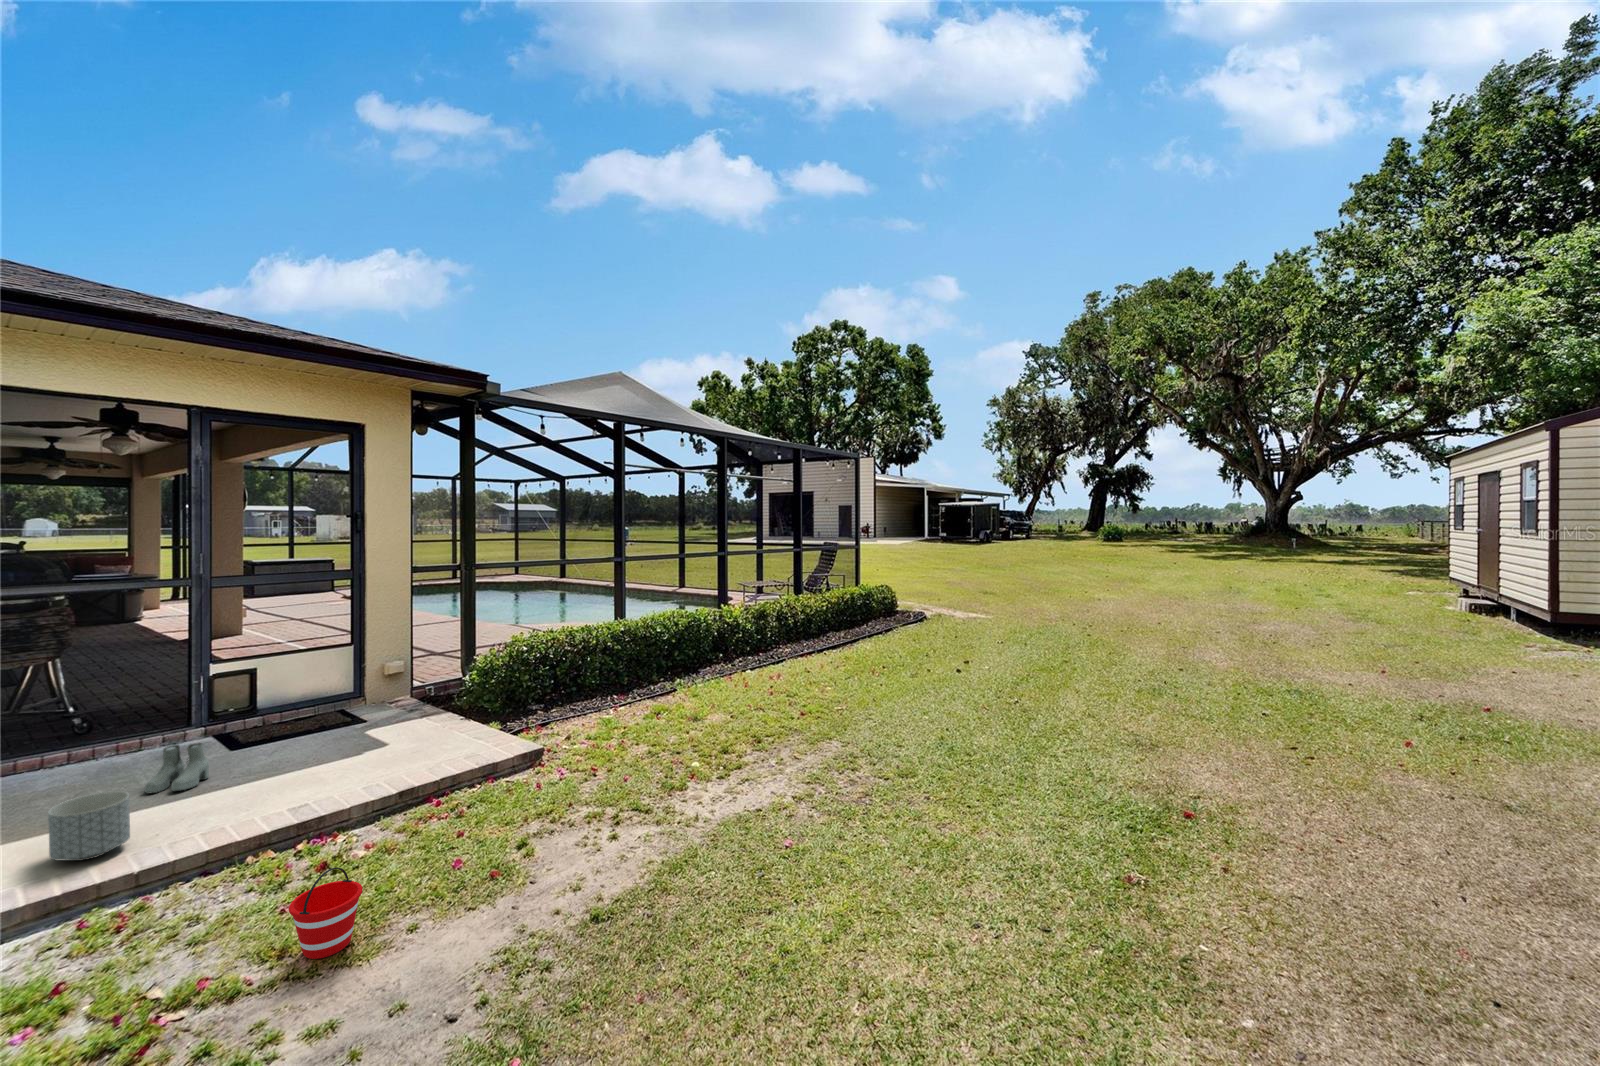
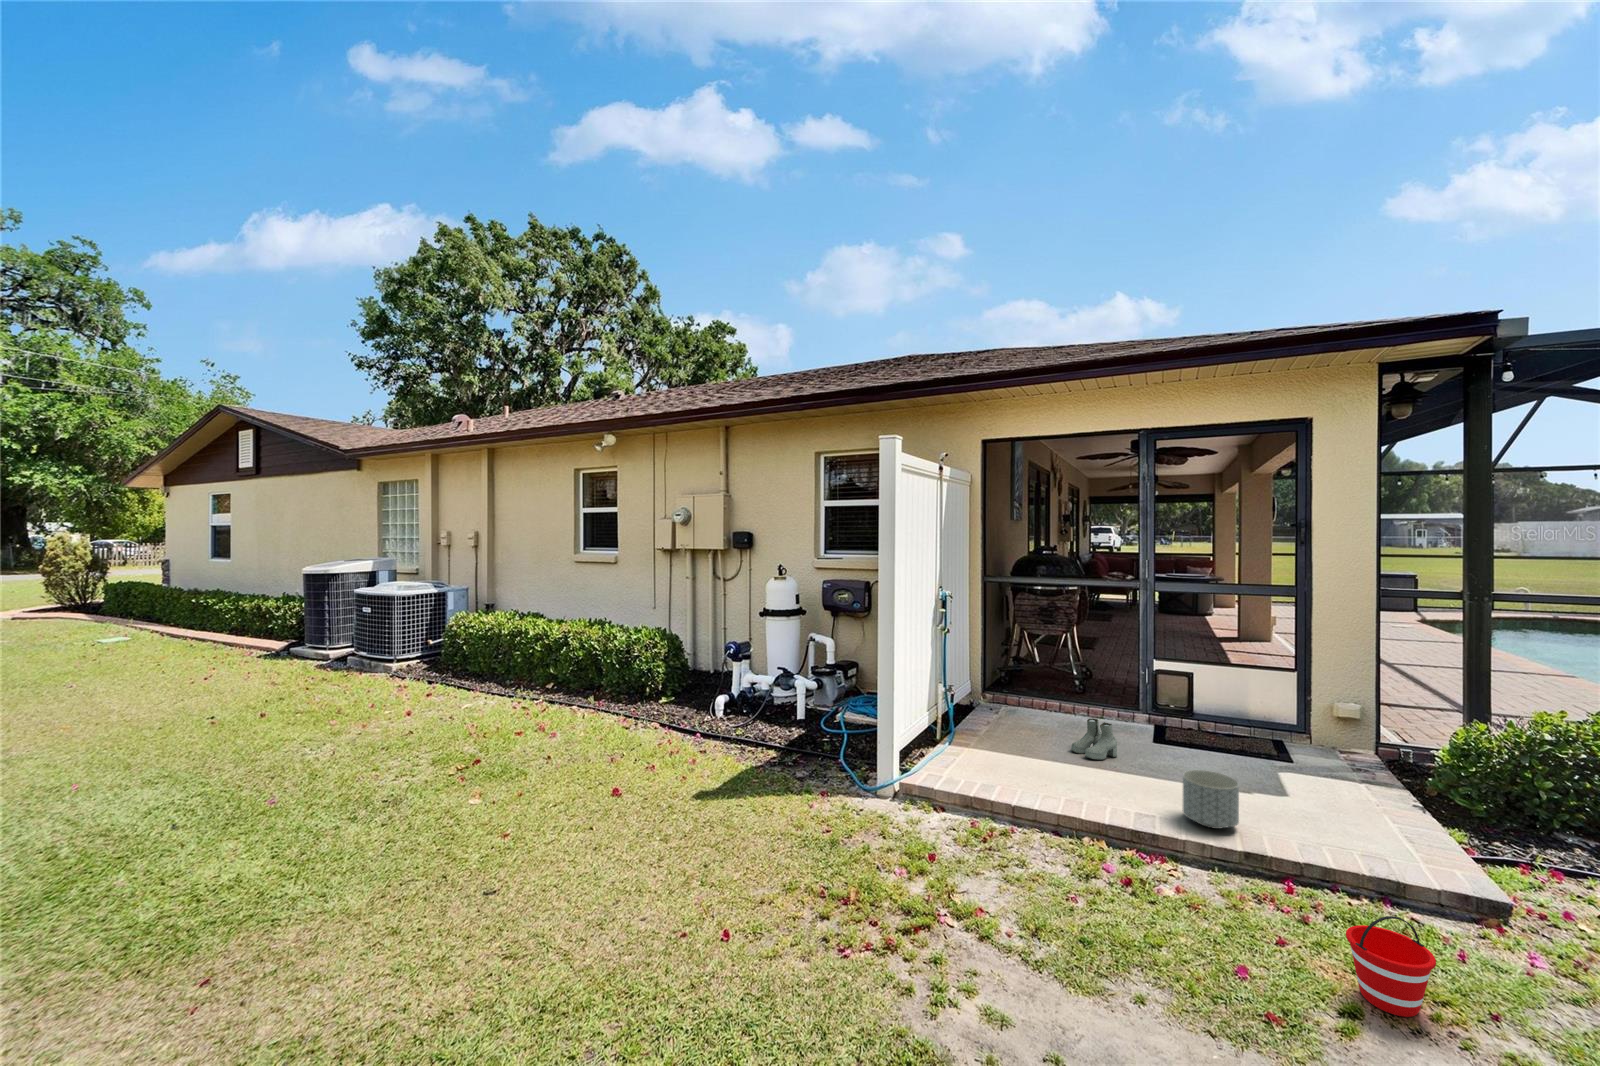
planter: present [48,791,130,861] -> present [1183,770,1239,829]
bucket: present [289,868,363,959] -> present [1346,916,1436,1017]

